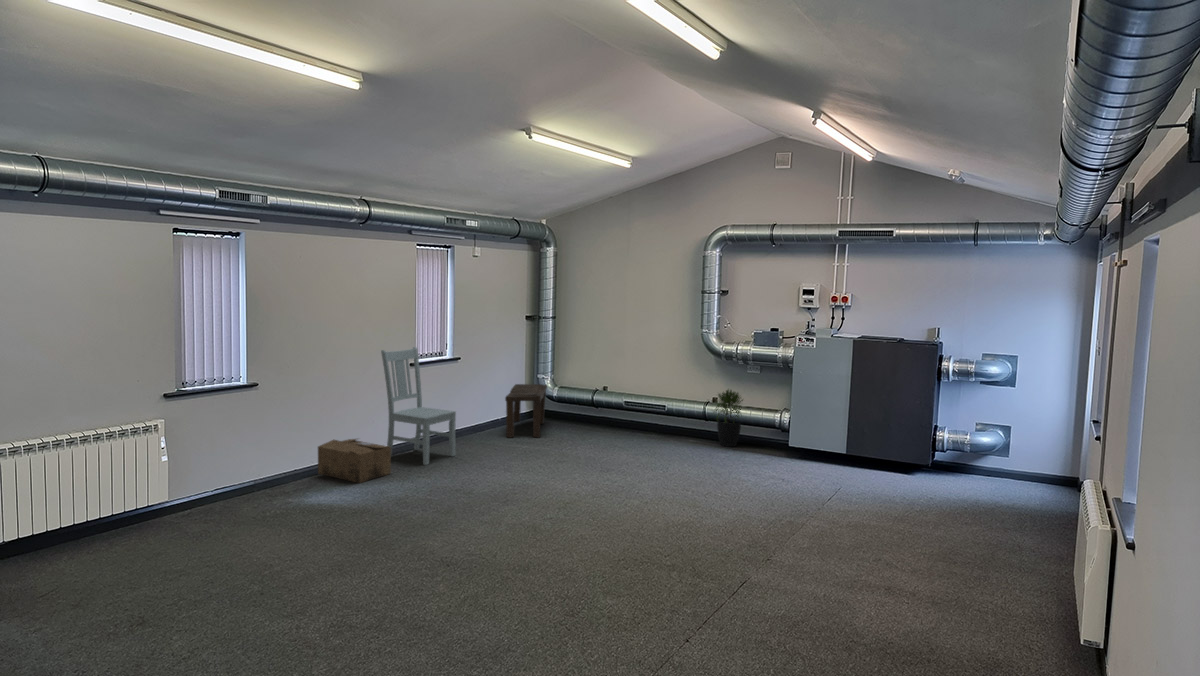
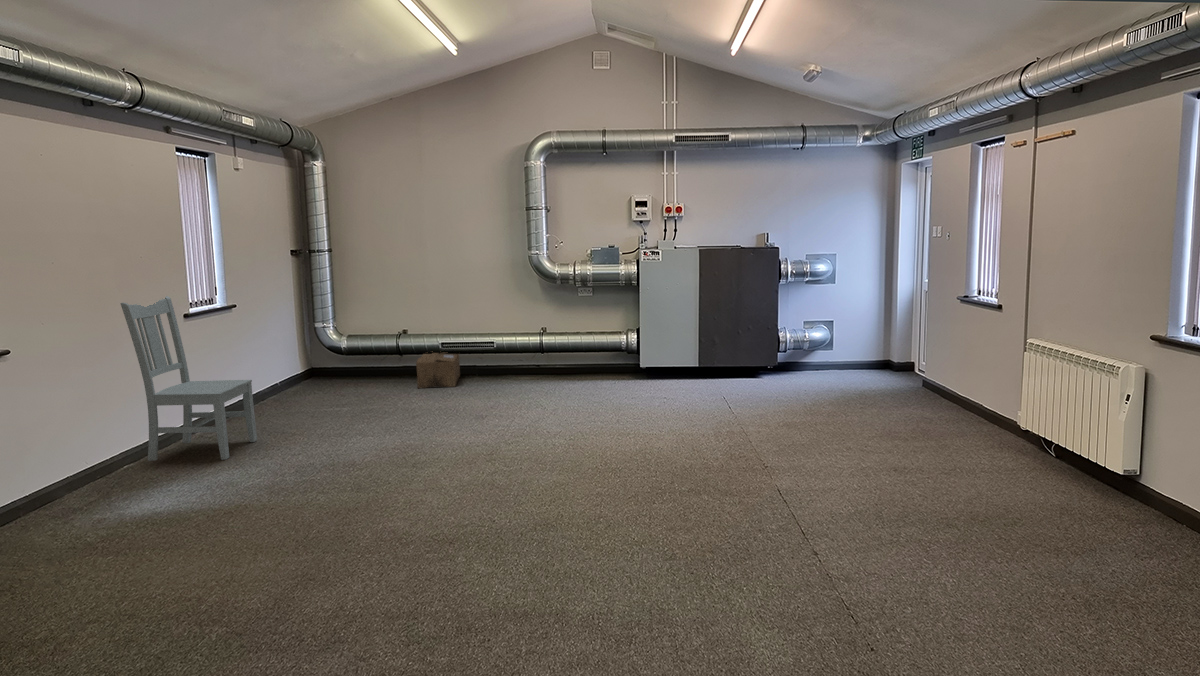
bench: present [505,384,547,438] -> none [288,336,348,407]
potted plant: present [714,390,743,447] -> none [547,315,584,378]
cardboard box: present [318,439,391,483] -> present [416,353,460,388]

